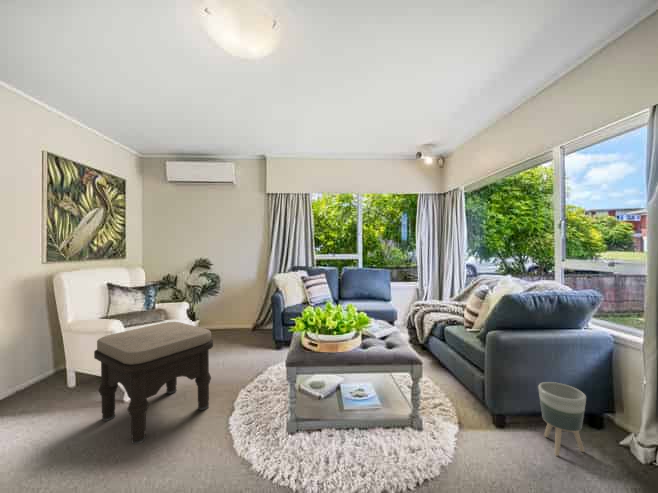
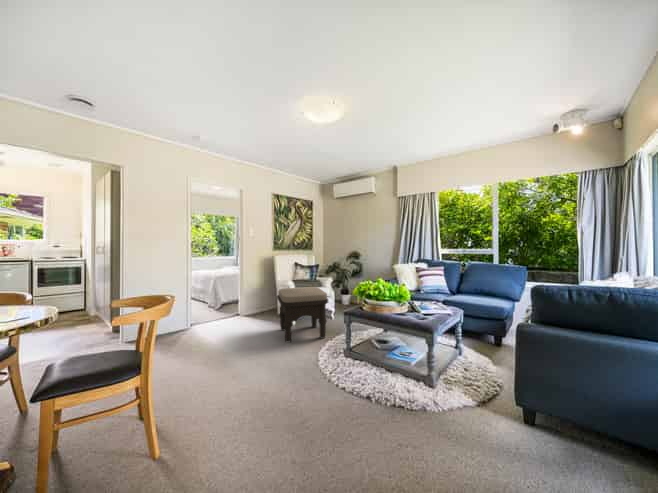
planter: present [538,382,586,456] -> none [536,381,584,457]

